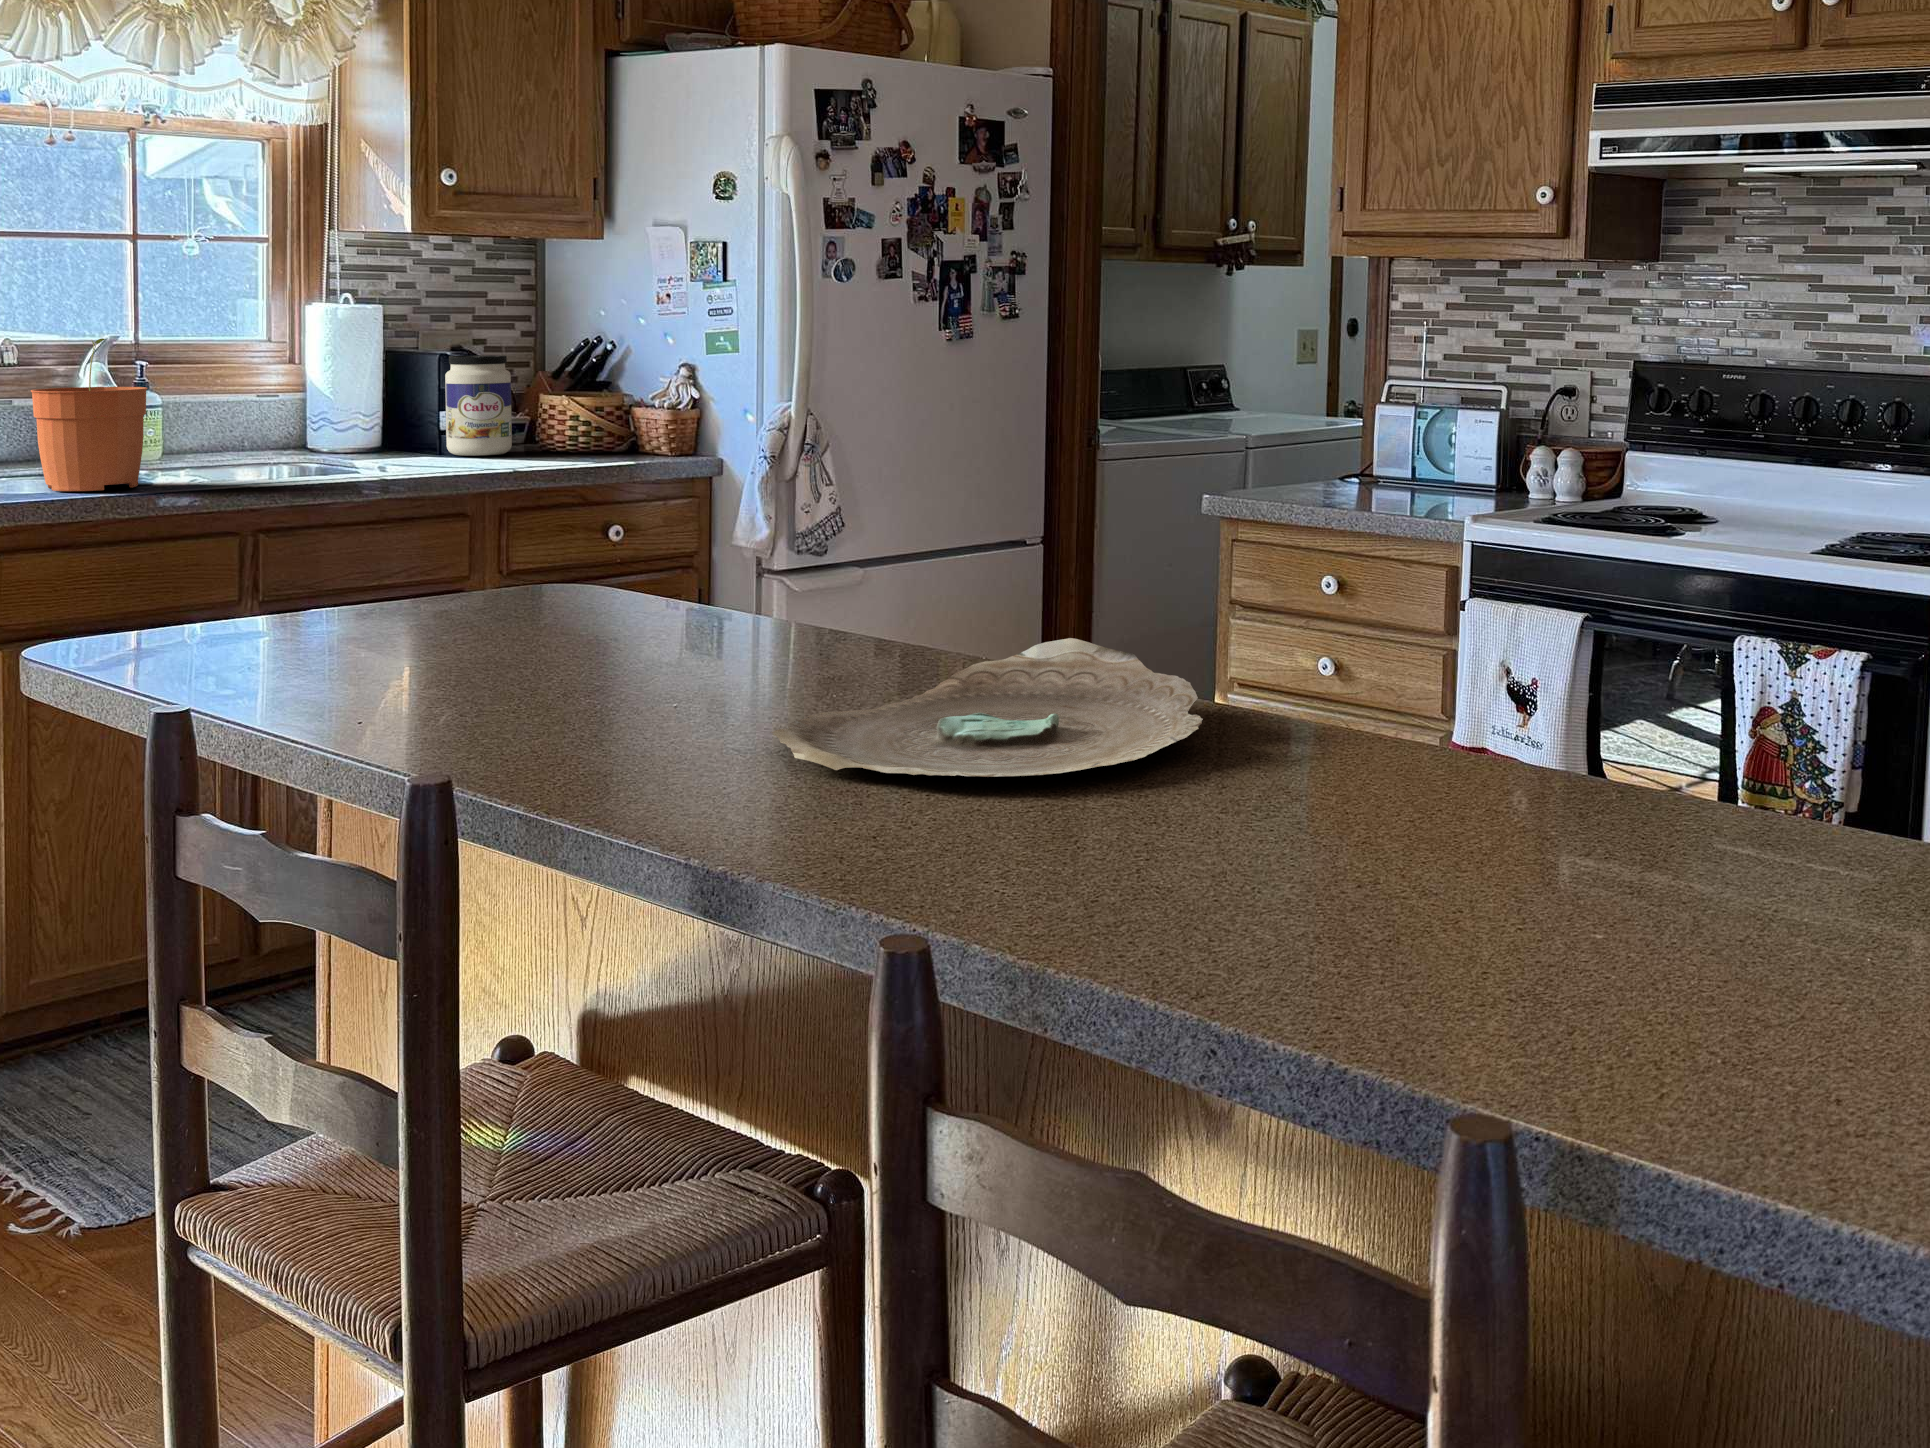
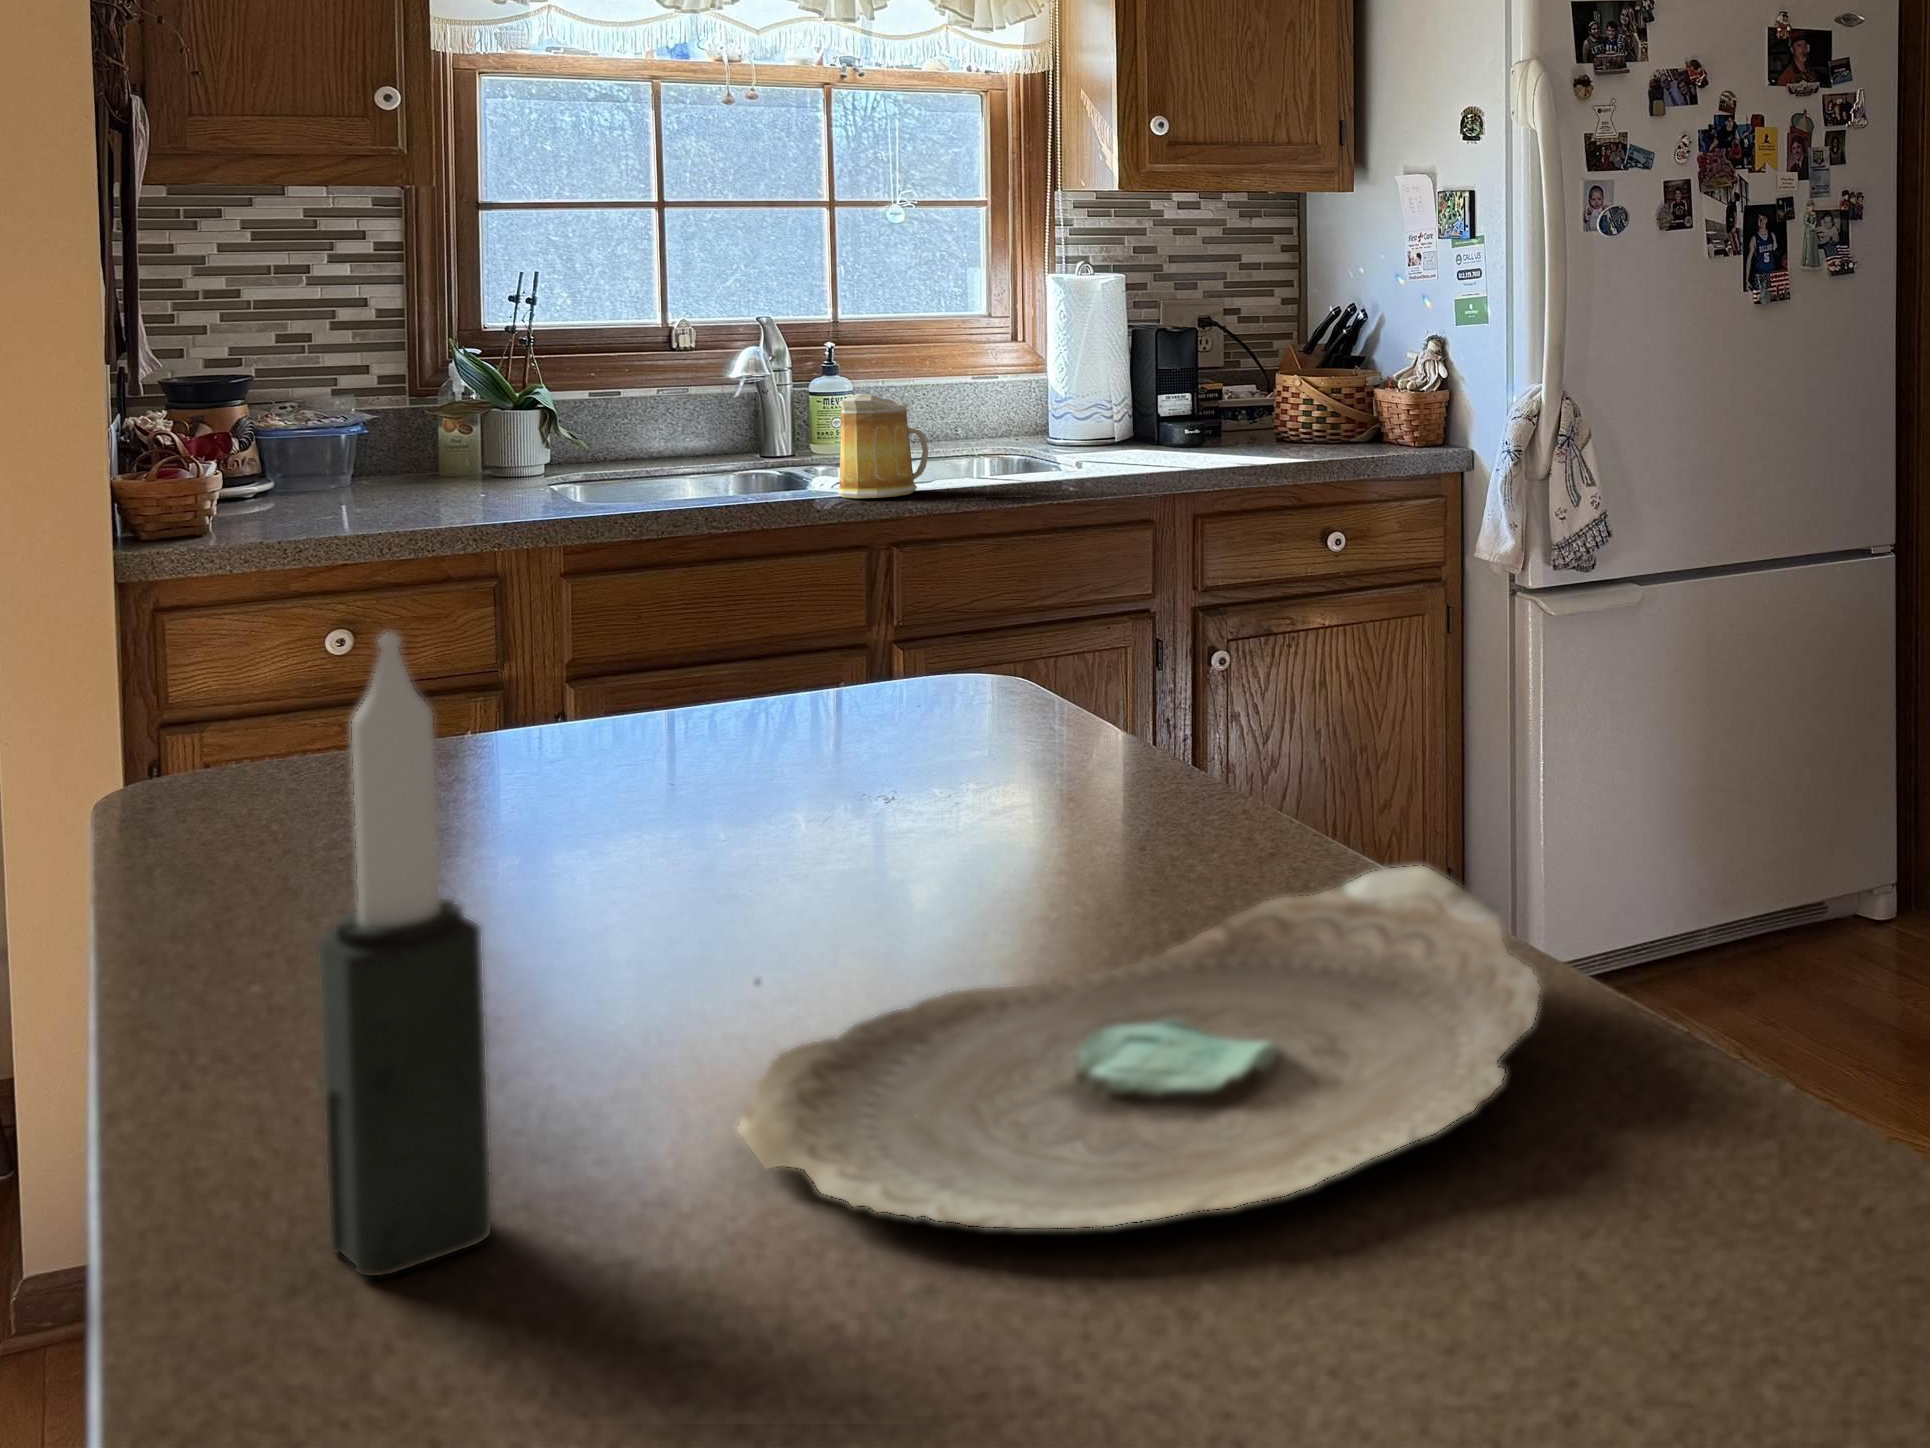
plant pot: present [31,338,148,491] -> none [637,323,766,499]
jar: present [445,355,512,456] -> none [1156,330,1233,449]
mug: none [217,400,297,489] -> present [837,394,928,498]
candle: none [628,459,718,813] -> present [319,633,491,1276]

